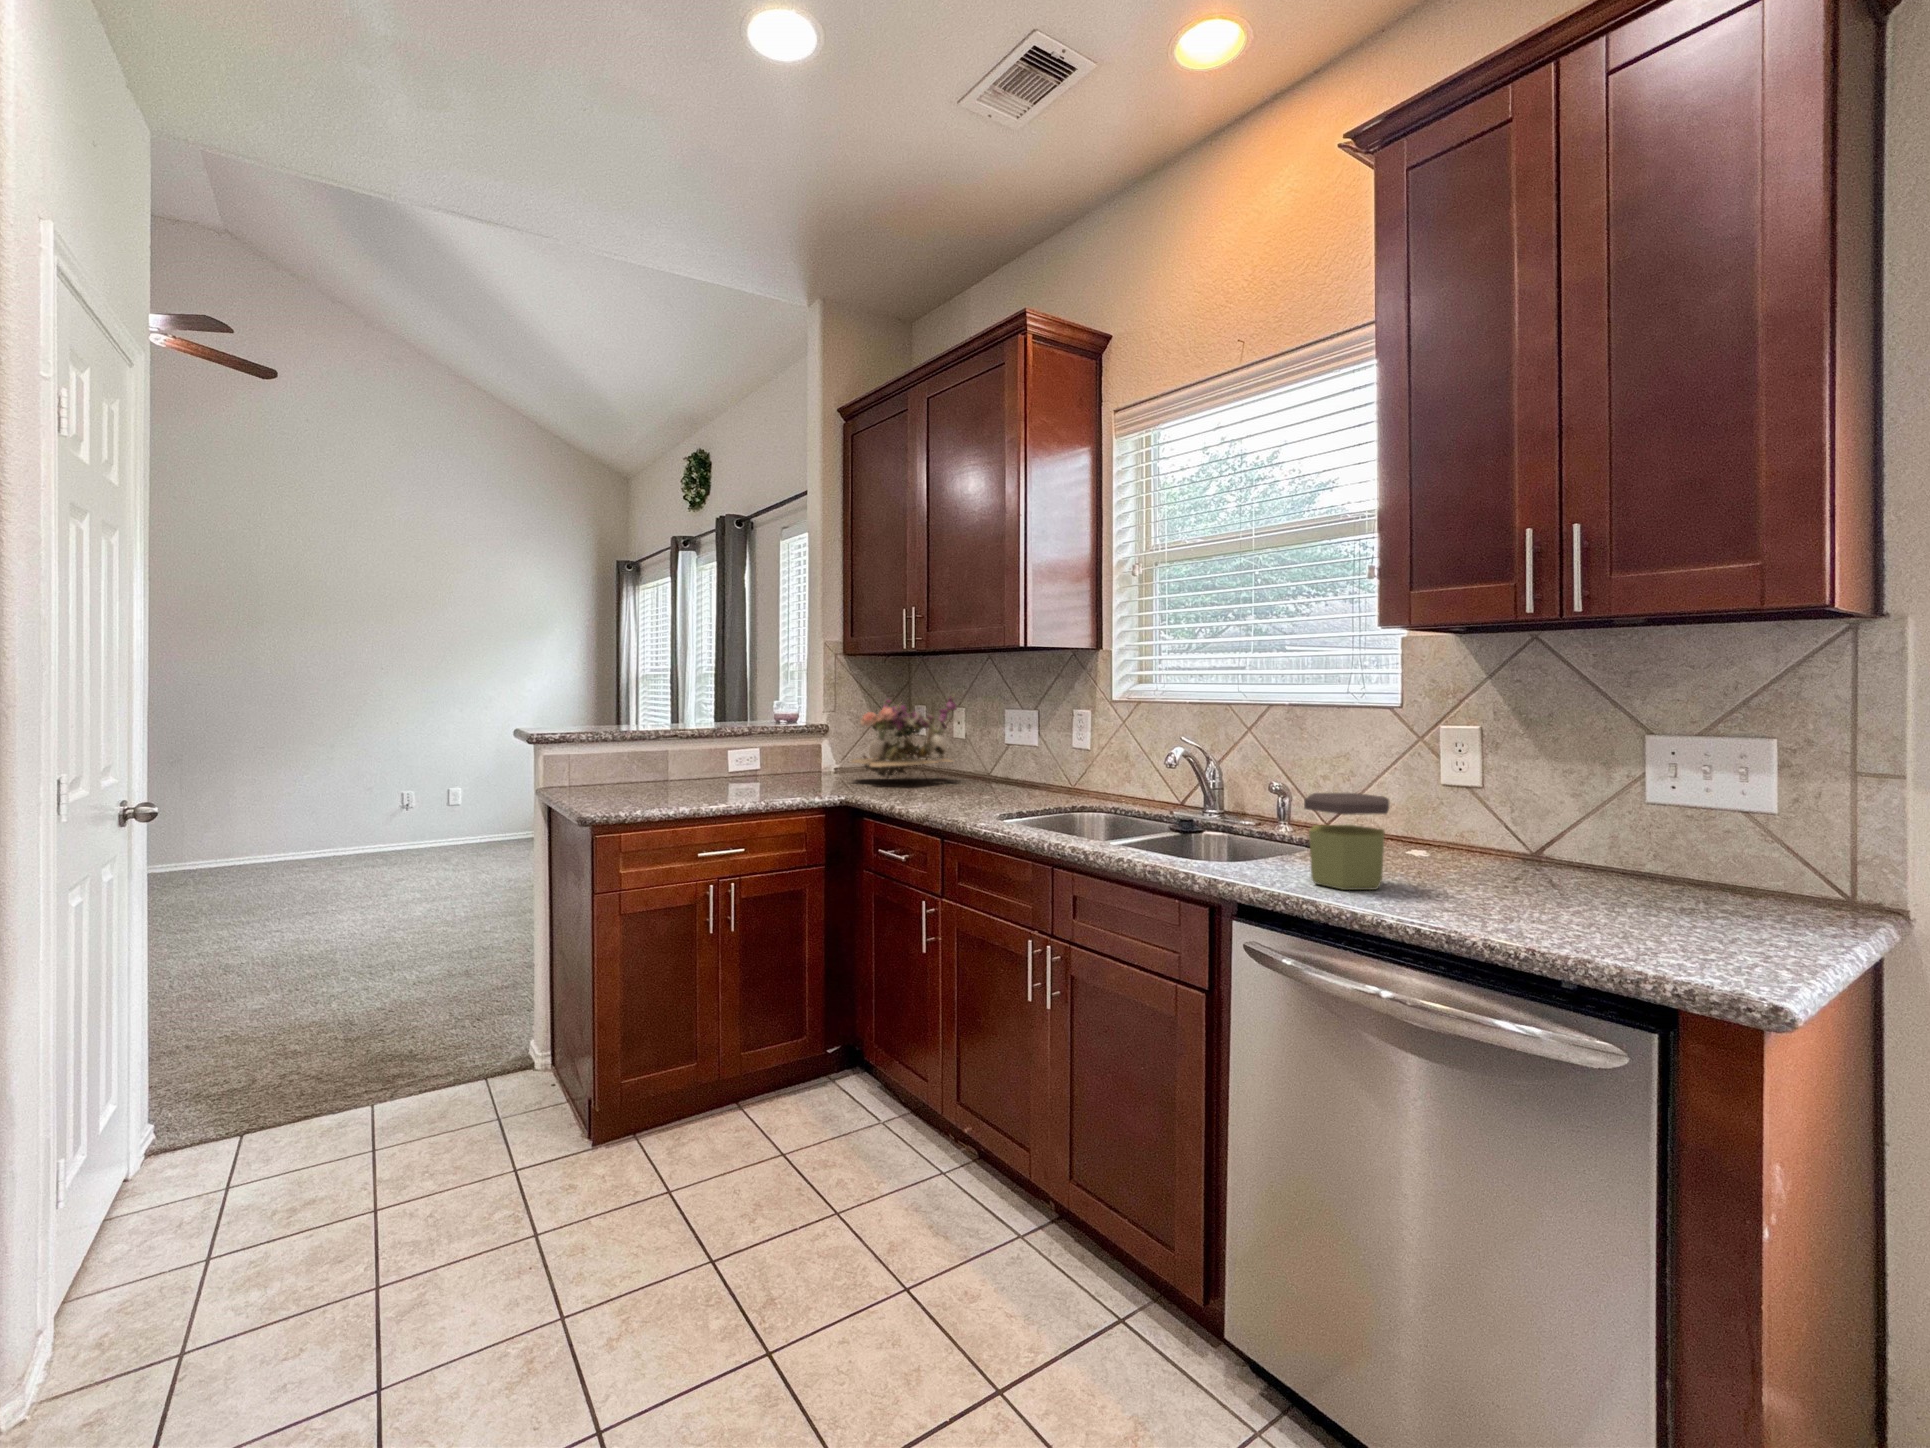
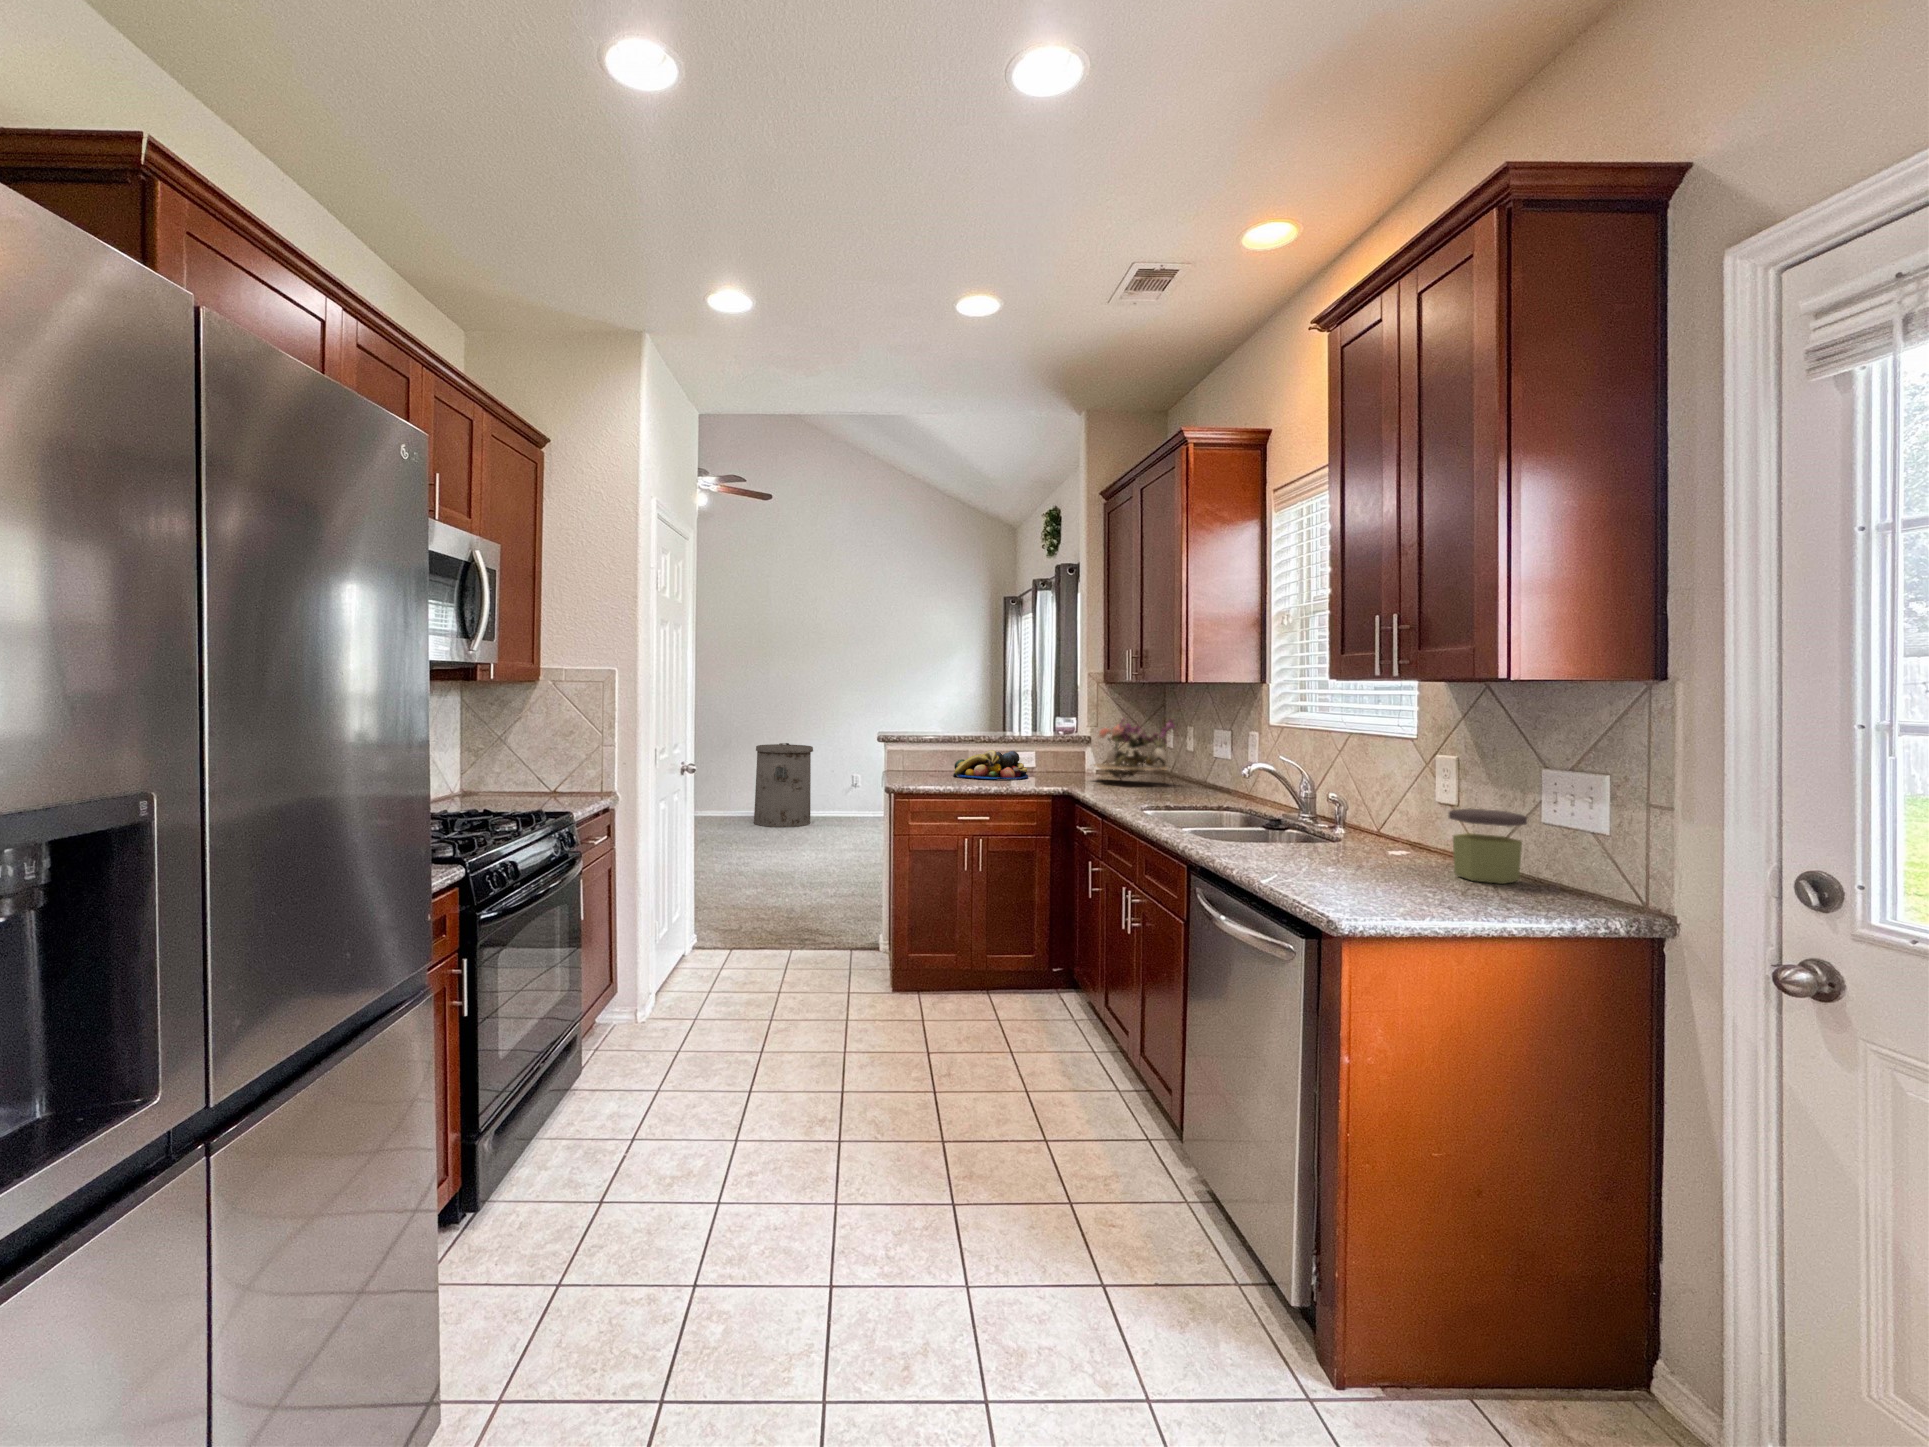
fruit bowl: none [654,750,767,793] -> present [953,750,1028,779]
trash can: none [240,756,344,880] -> present [754,743,813,827]
jar: present [1304,793,1389,890] -> present [1449,808,1527,884]

